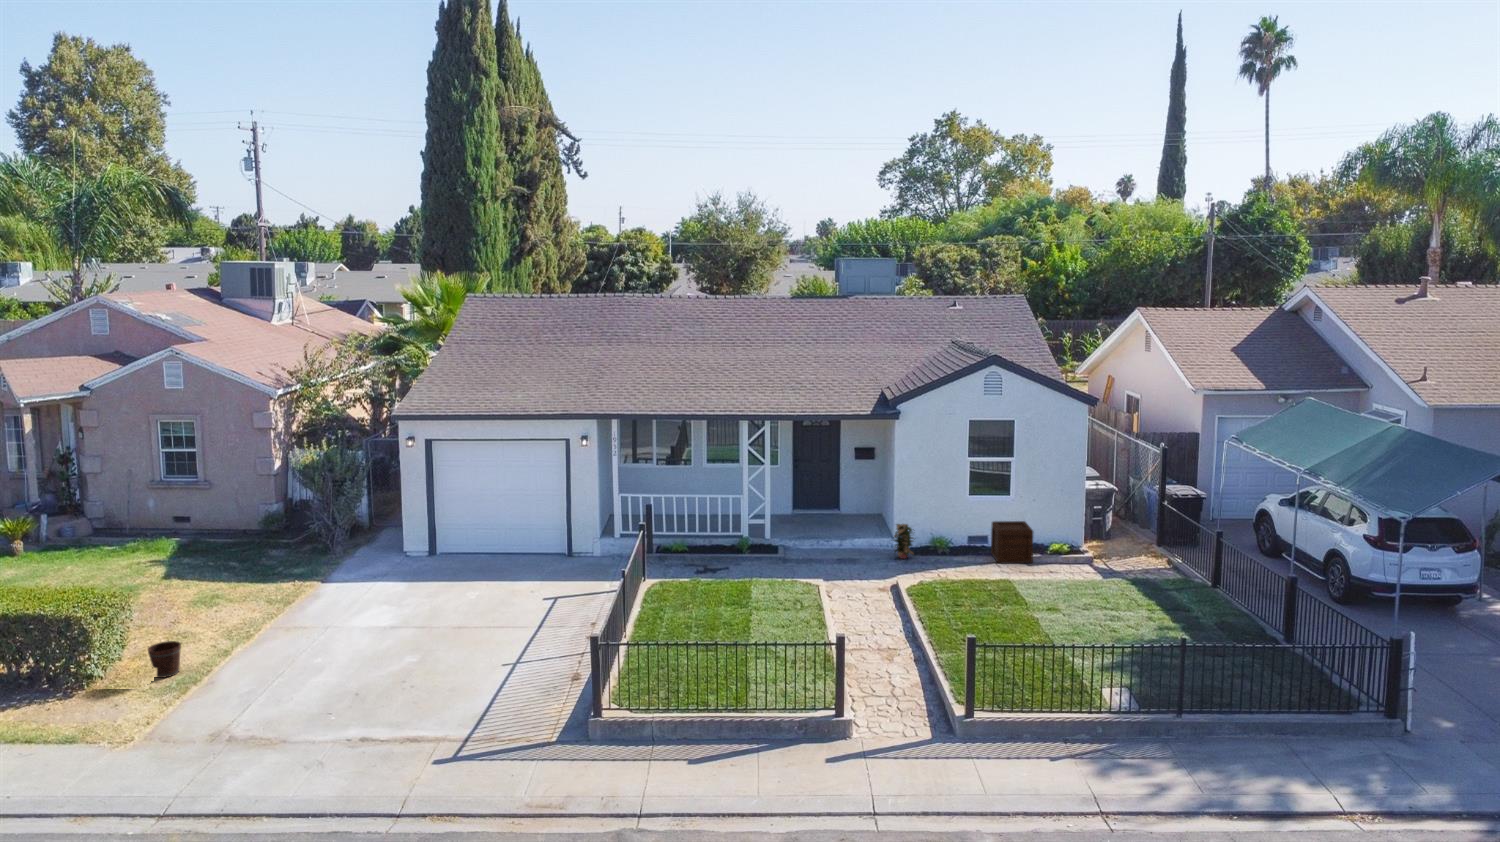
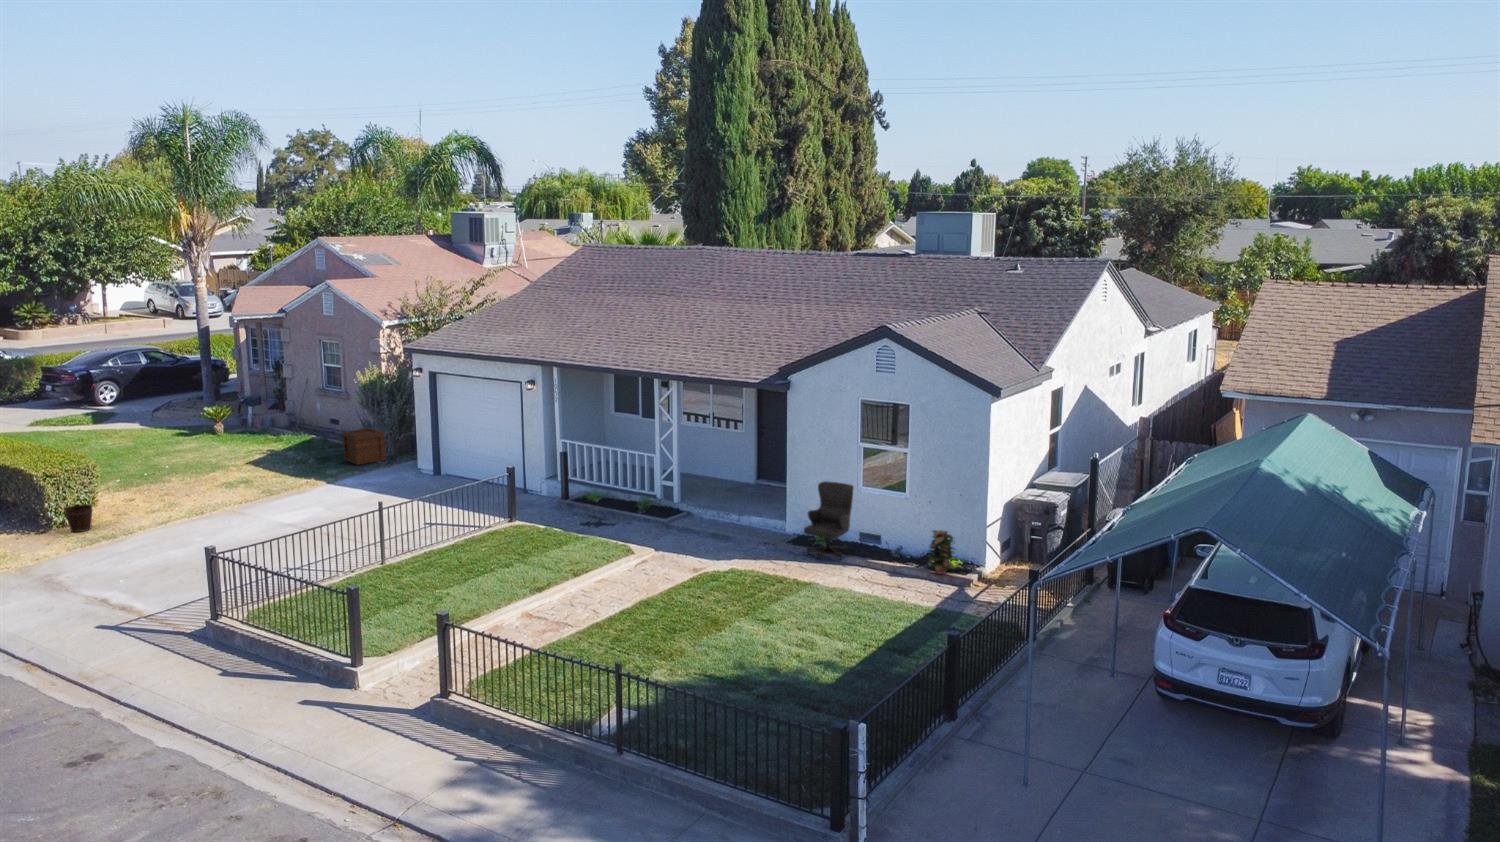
chair: none [942,498,977,565] -> present [804,481,854,560]
wooden crate: present [991,521,1033,563] -> present [342,428,386,465]
decorative plant: present [893,524,913,559] -> present [928,530,955,574]

